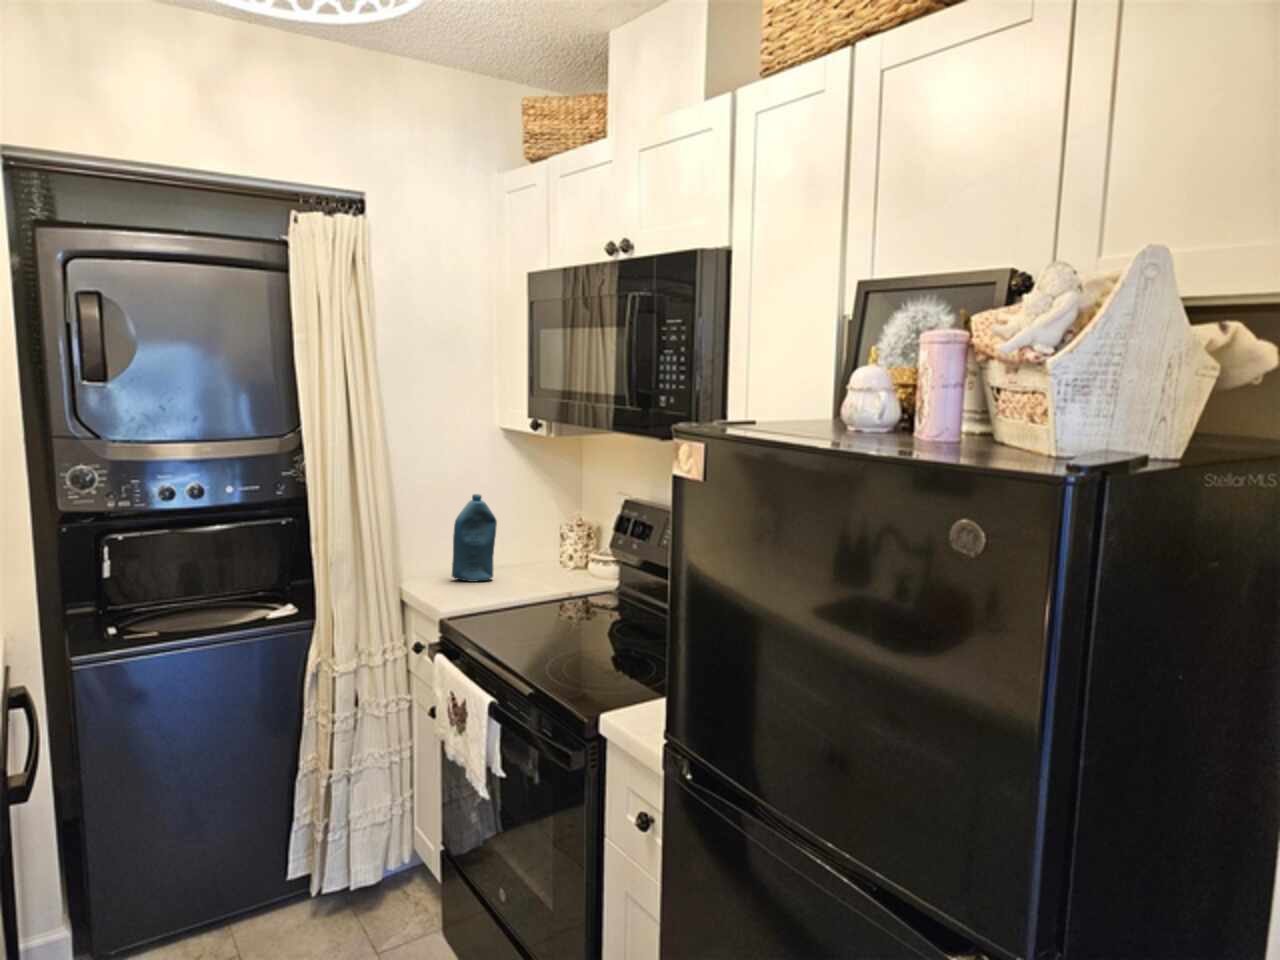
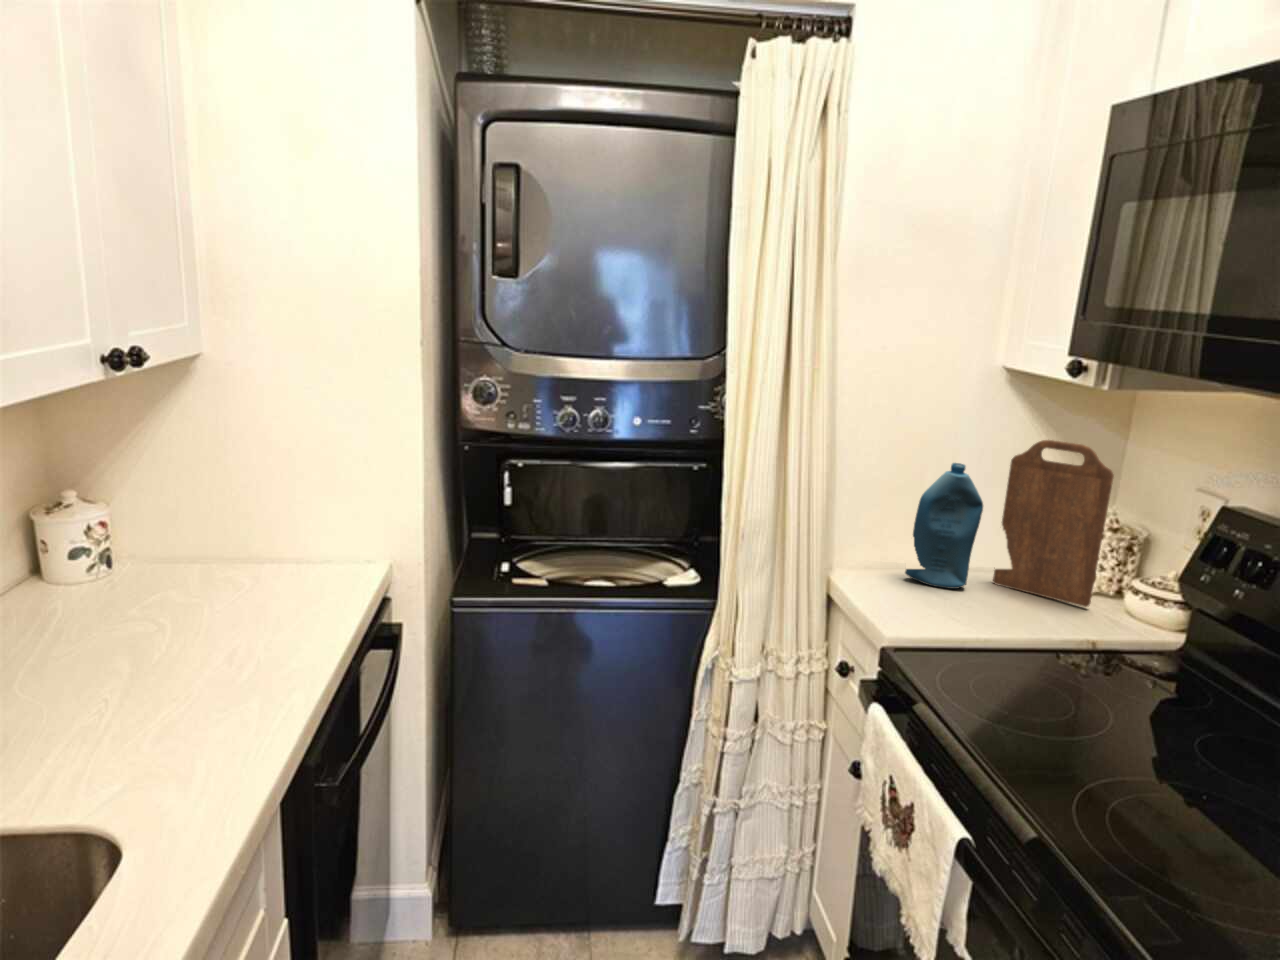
cutting board: none [511,472,571,578] -> present [993,440,1114,607]

